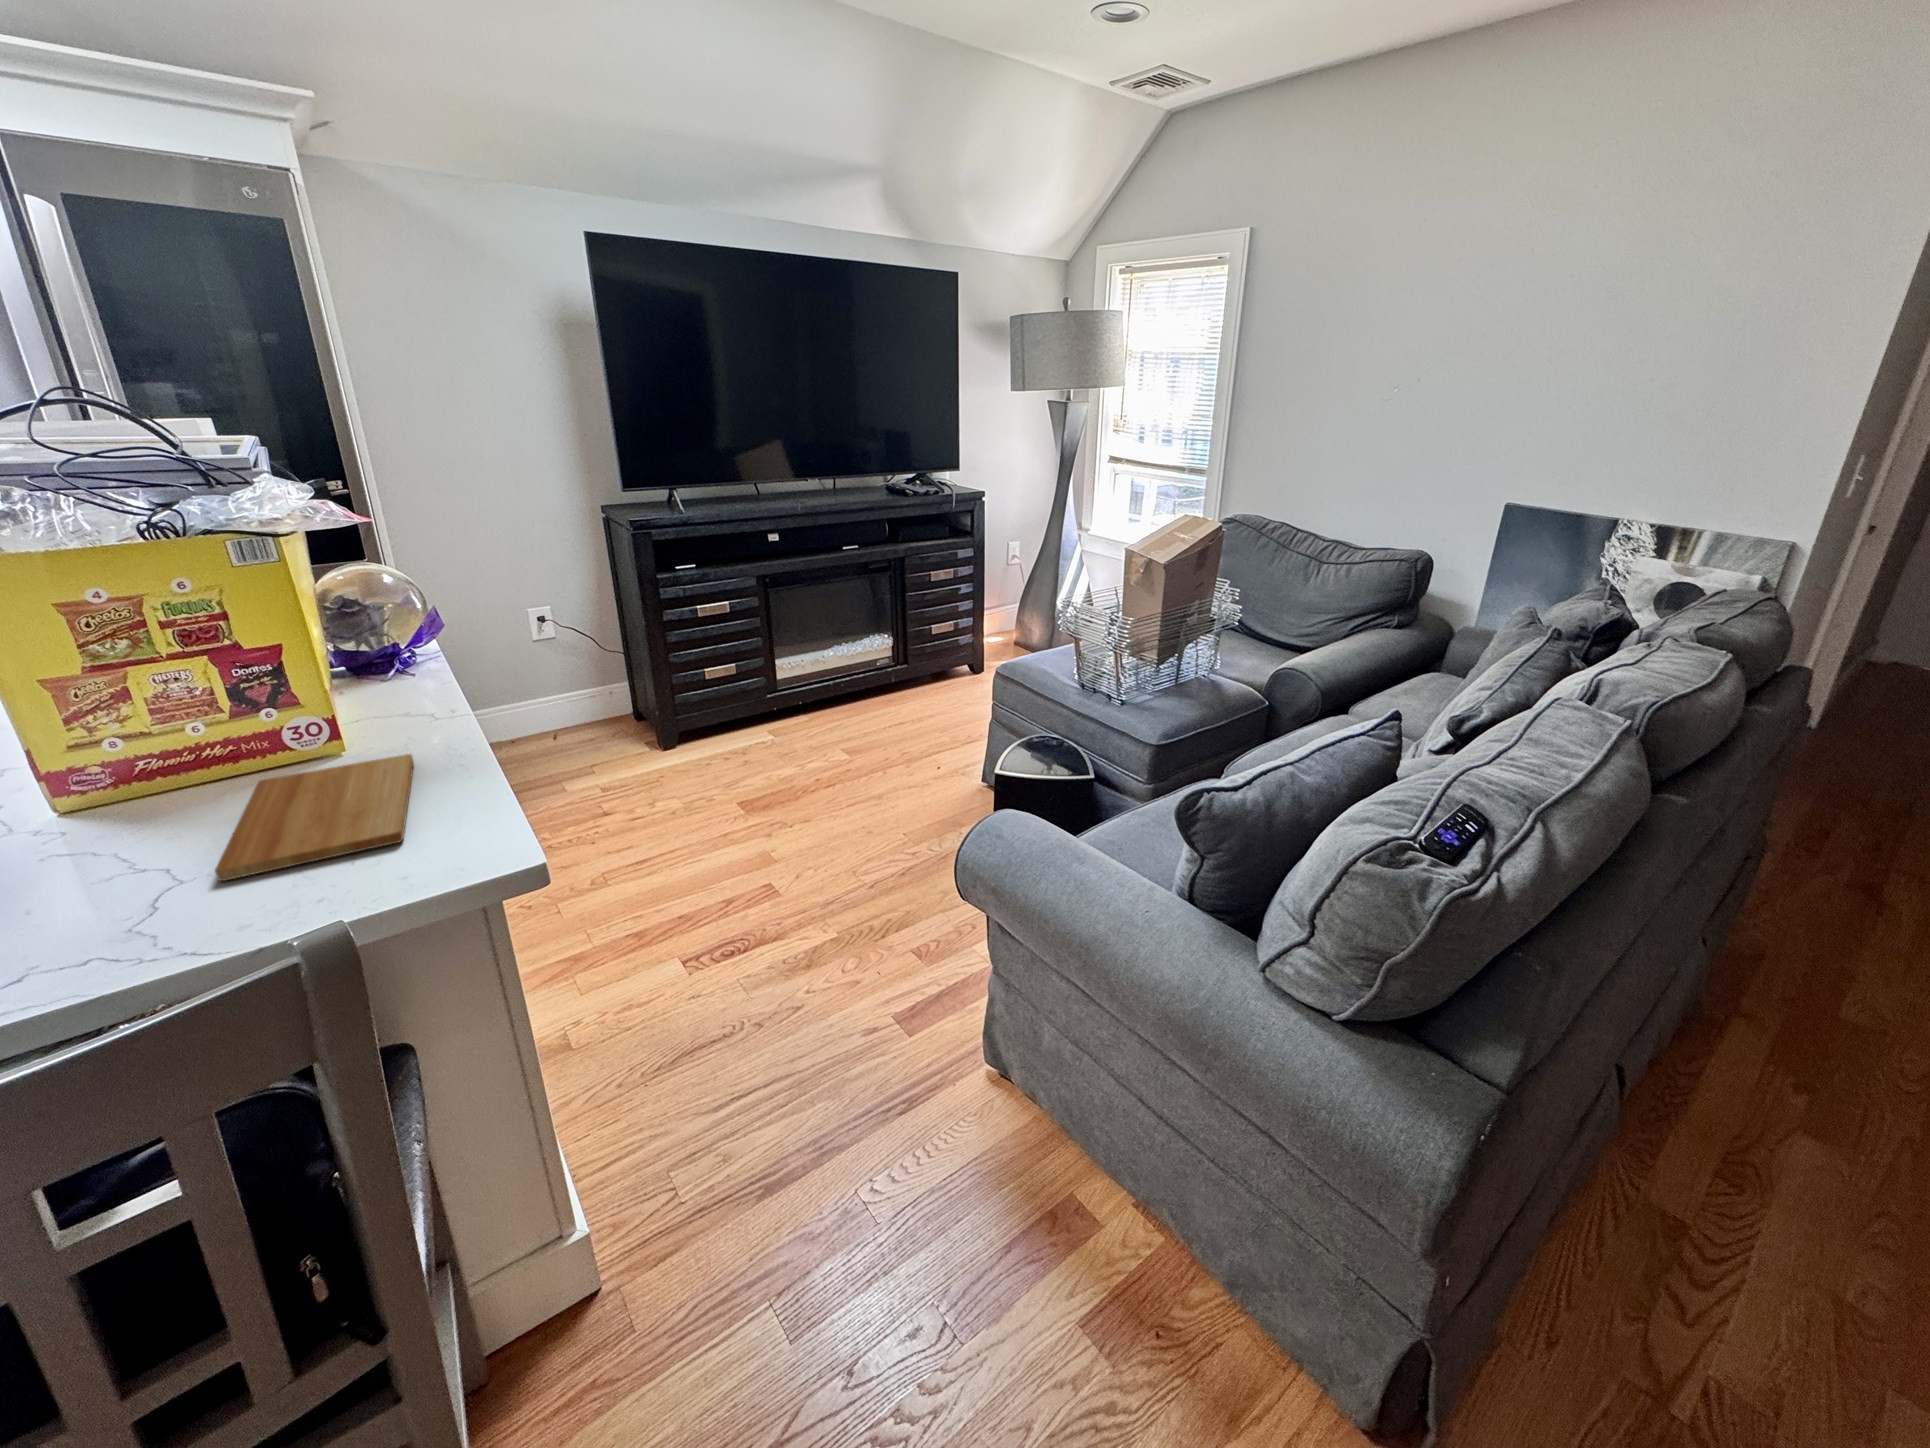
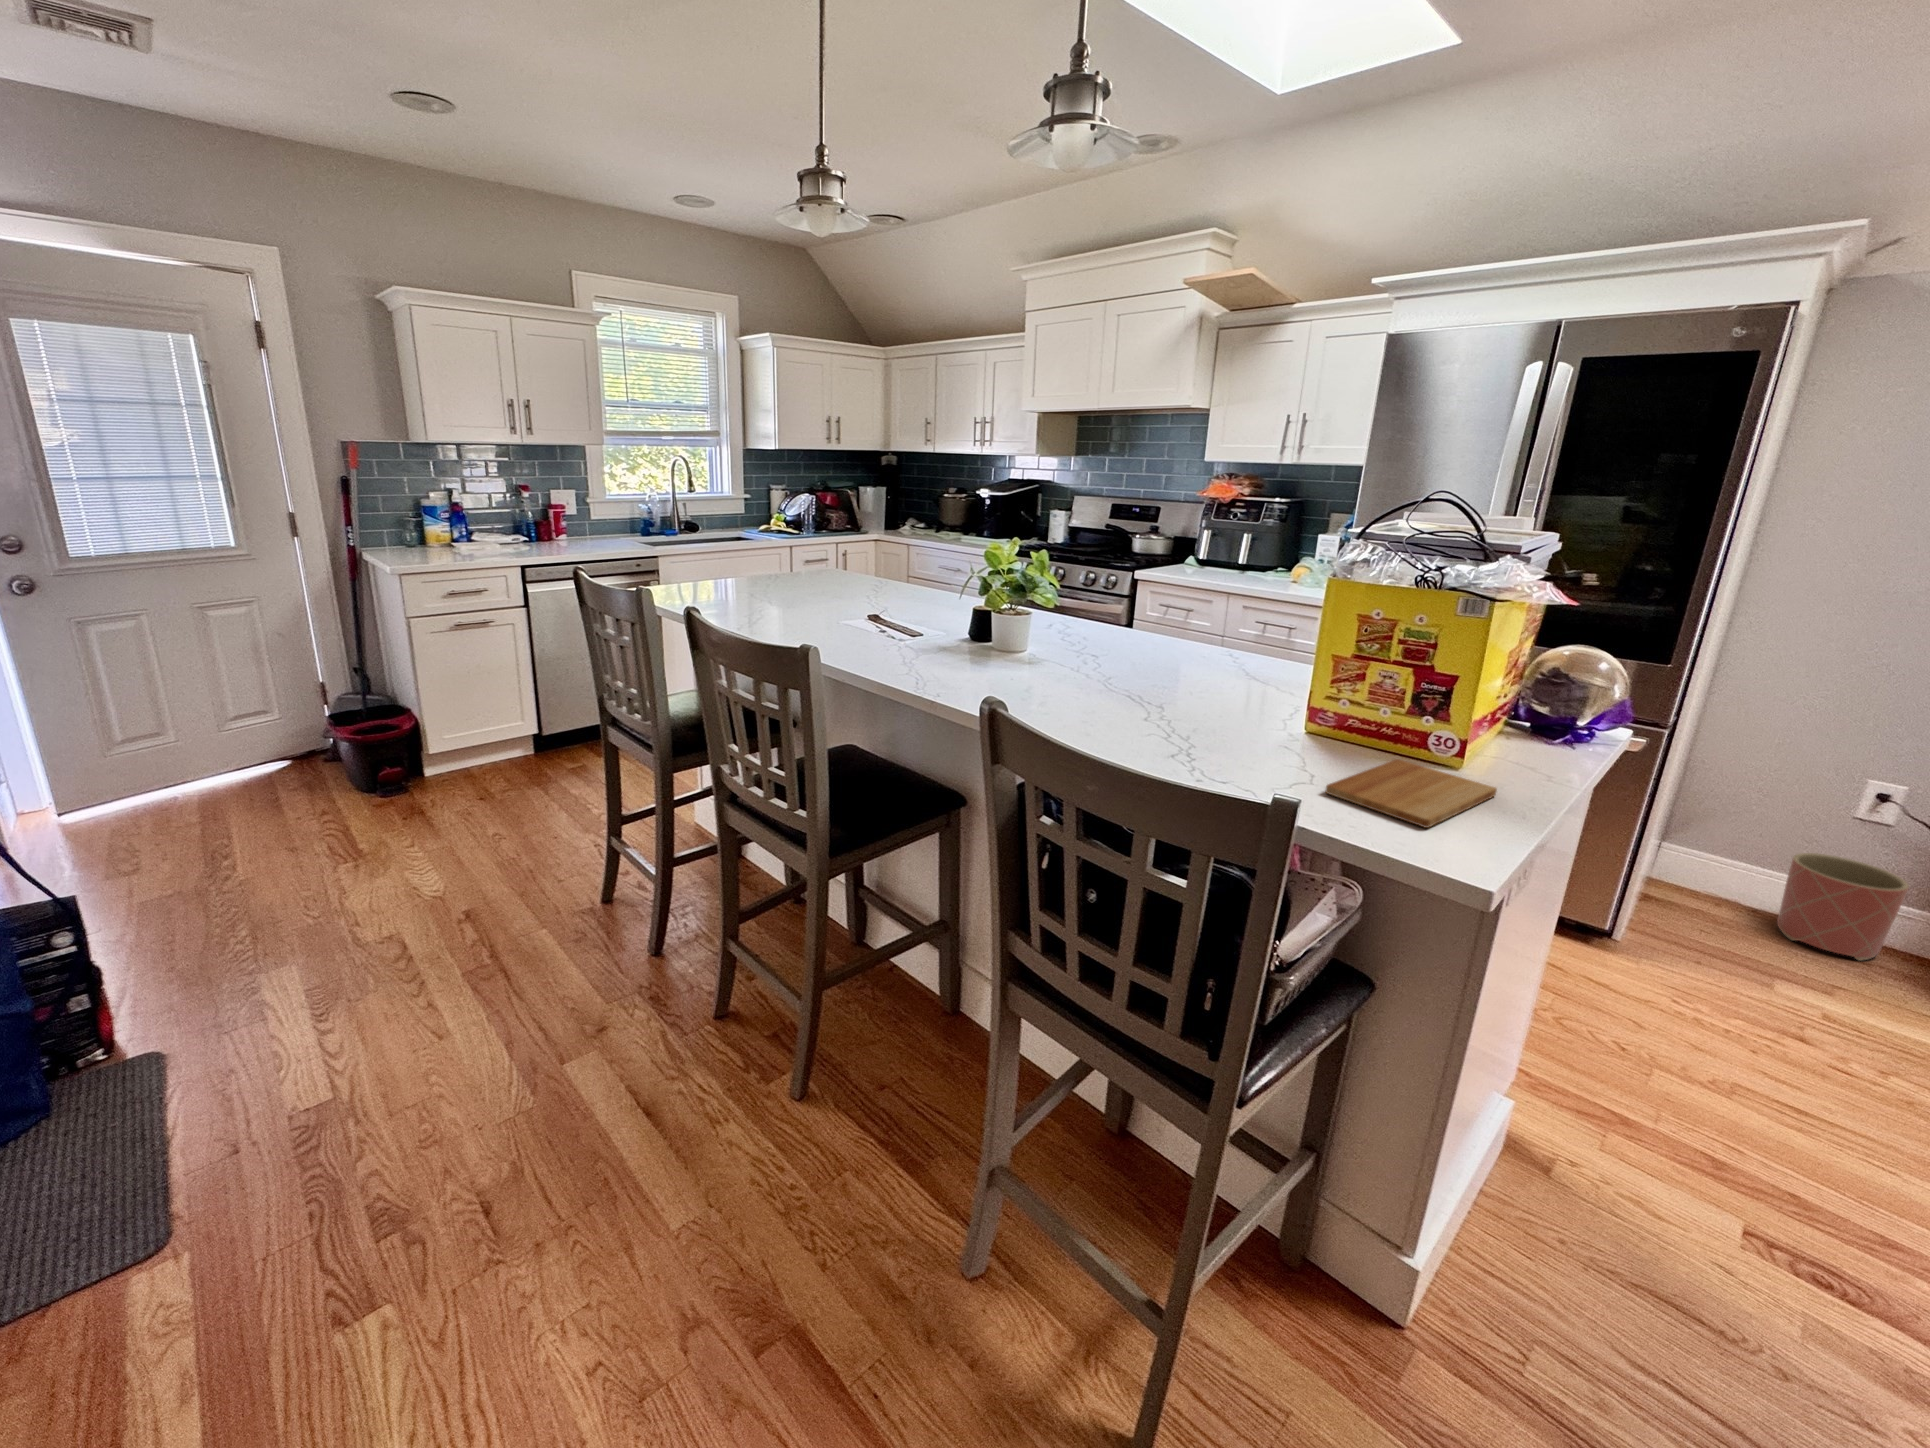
planter: none [516,670,593,749] -> present [1777,853,1909,961]

